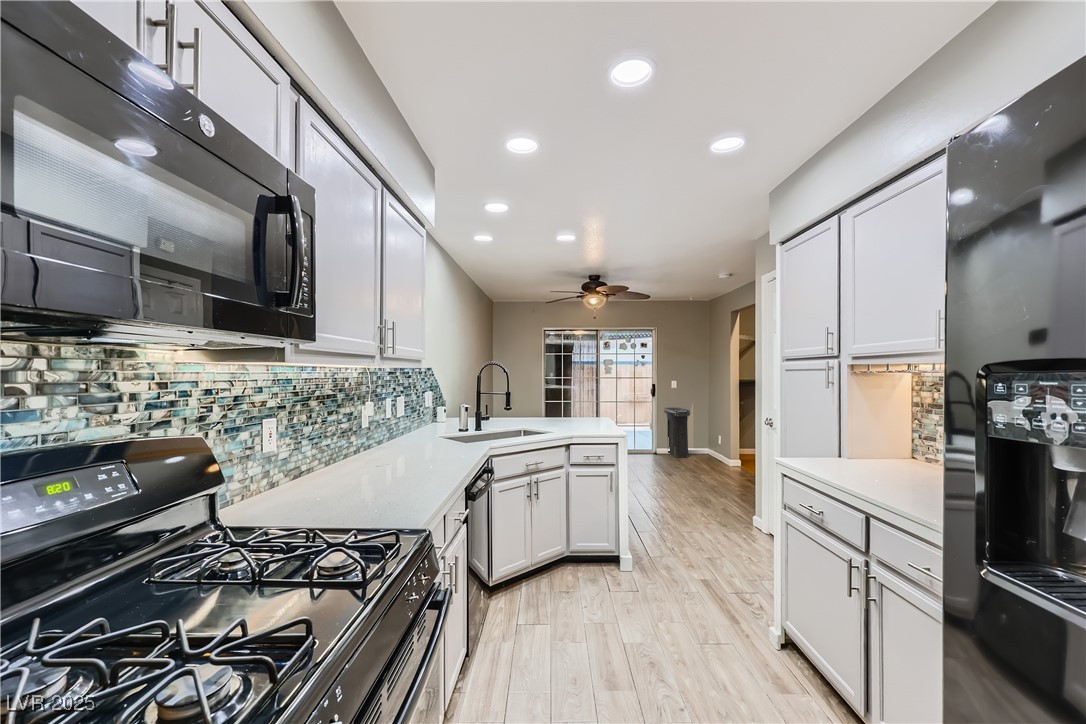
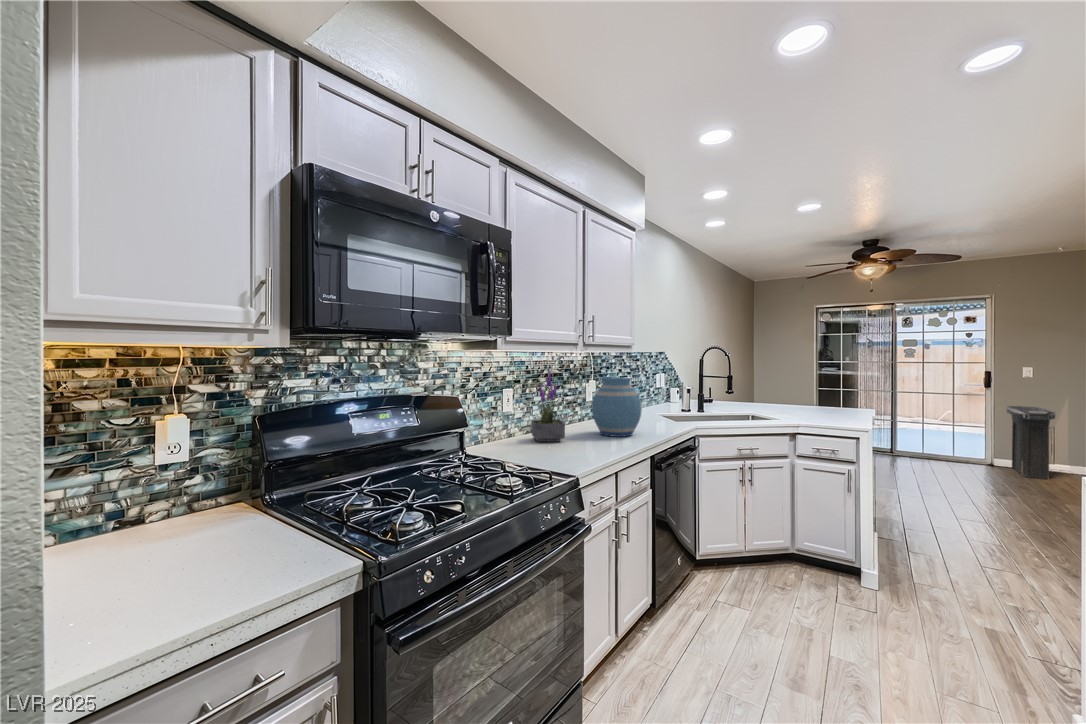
potted plant: none [304,390,357,487] -> present [531,371,565,442]
vase: none [382,397,441,467] -> present [592,377,642,437]

